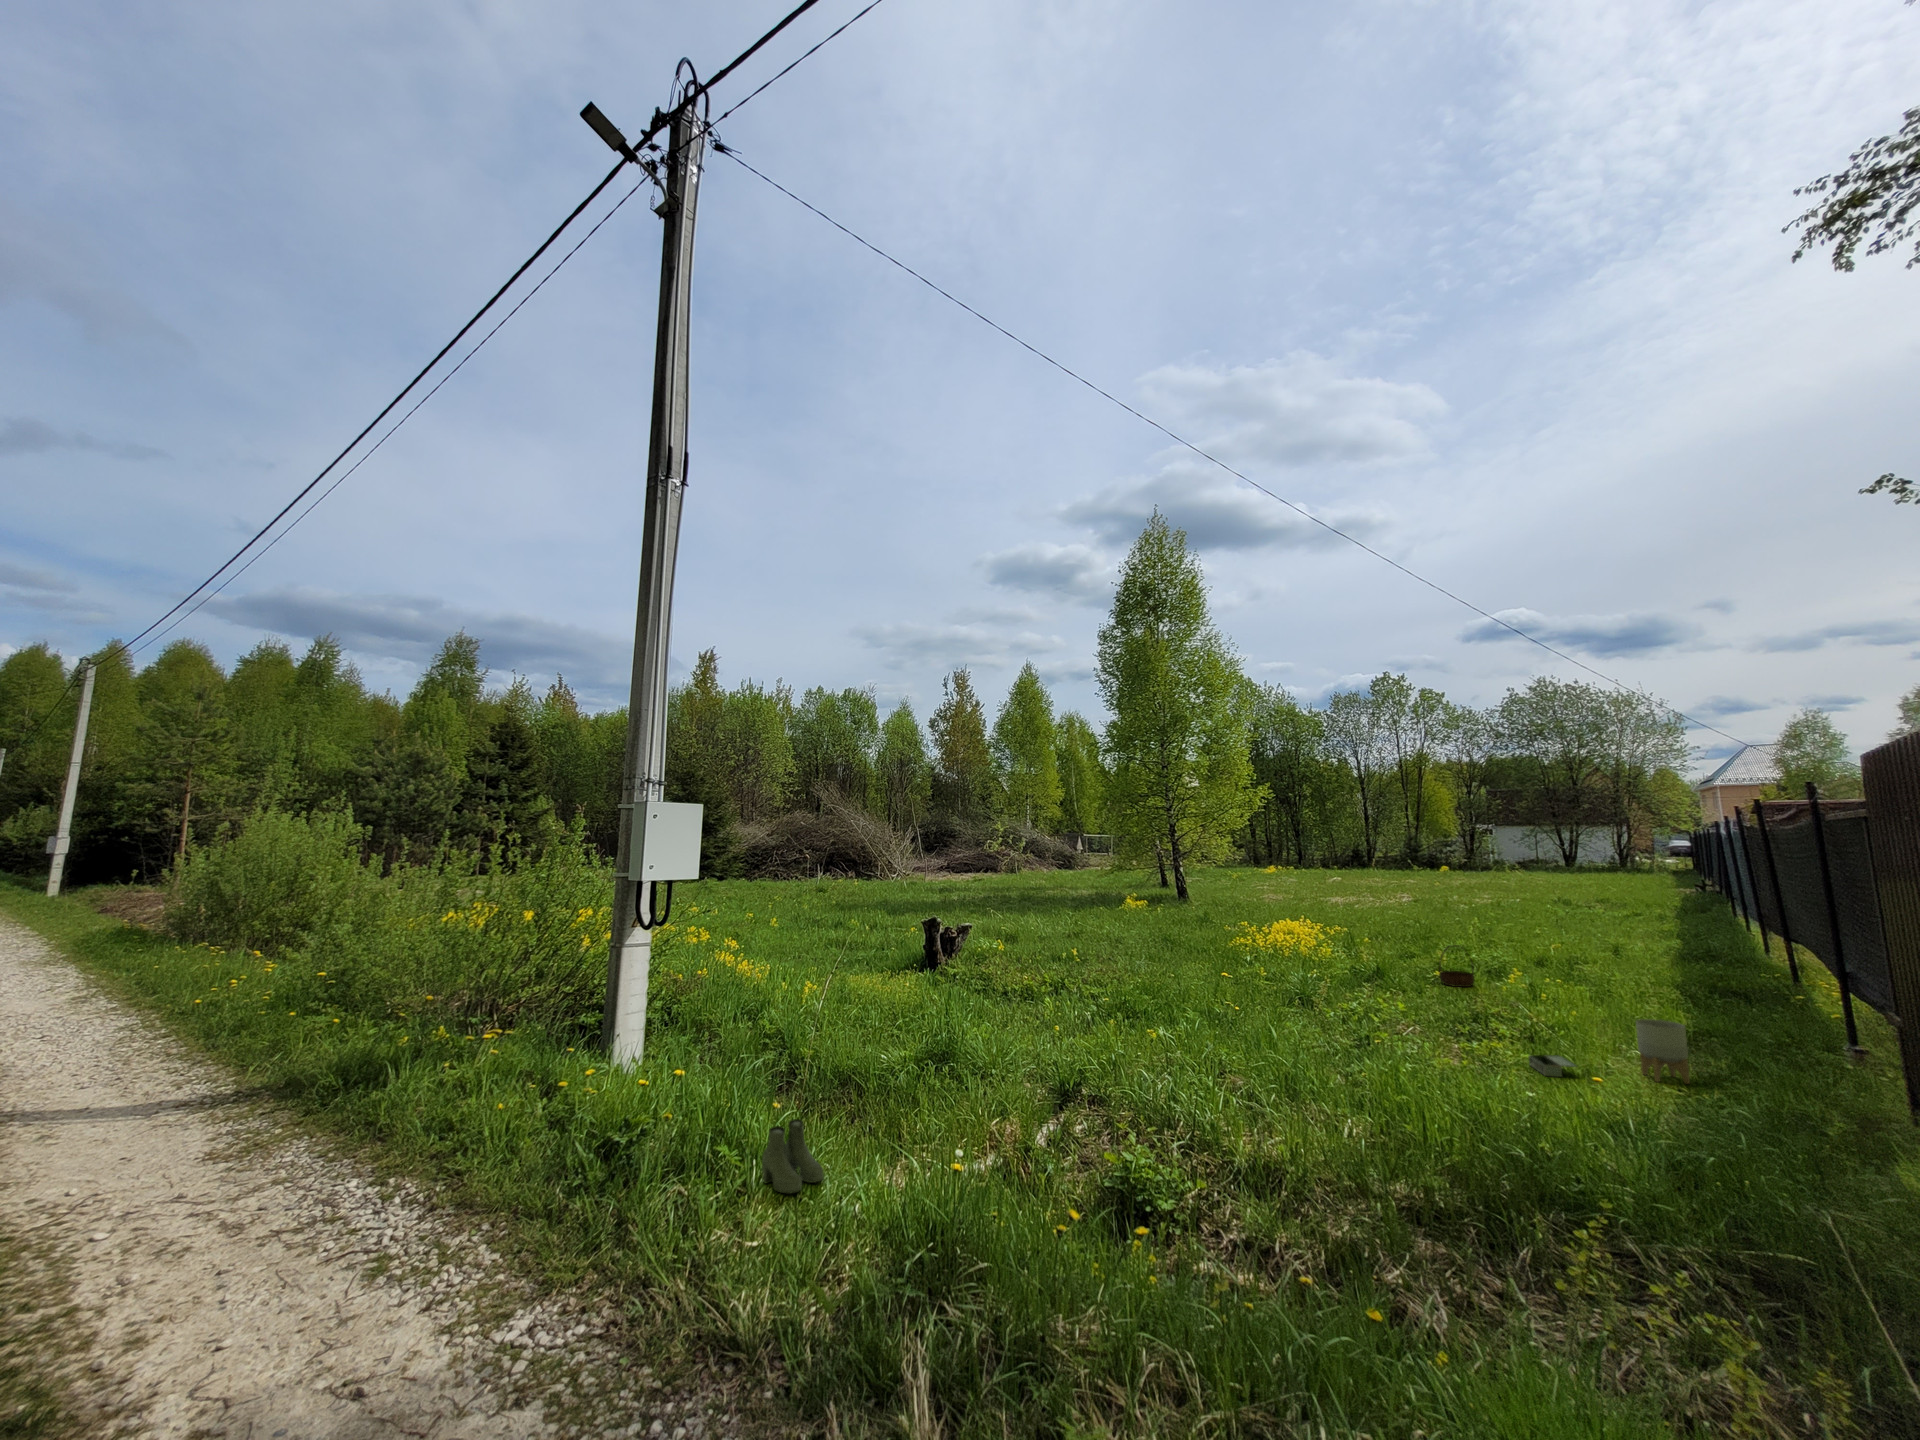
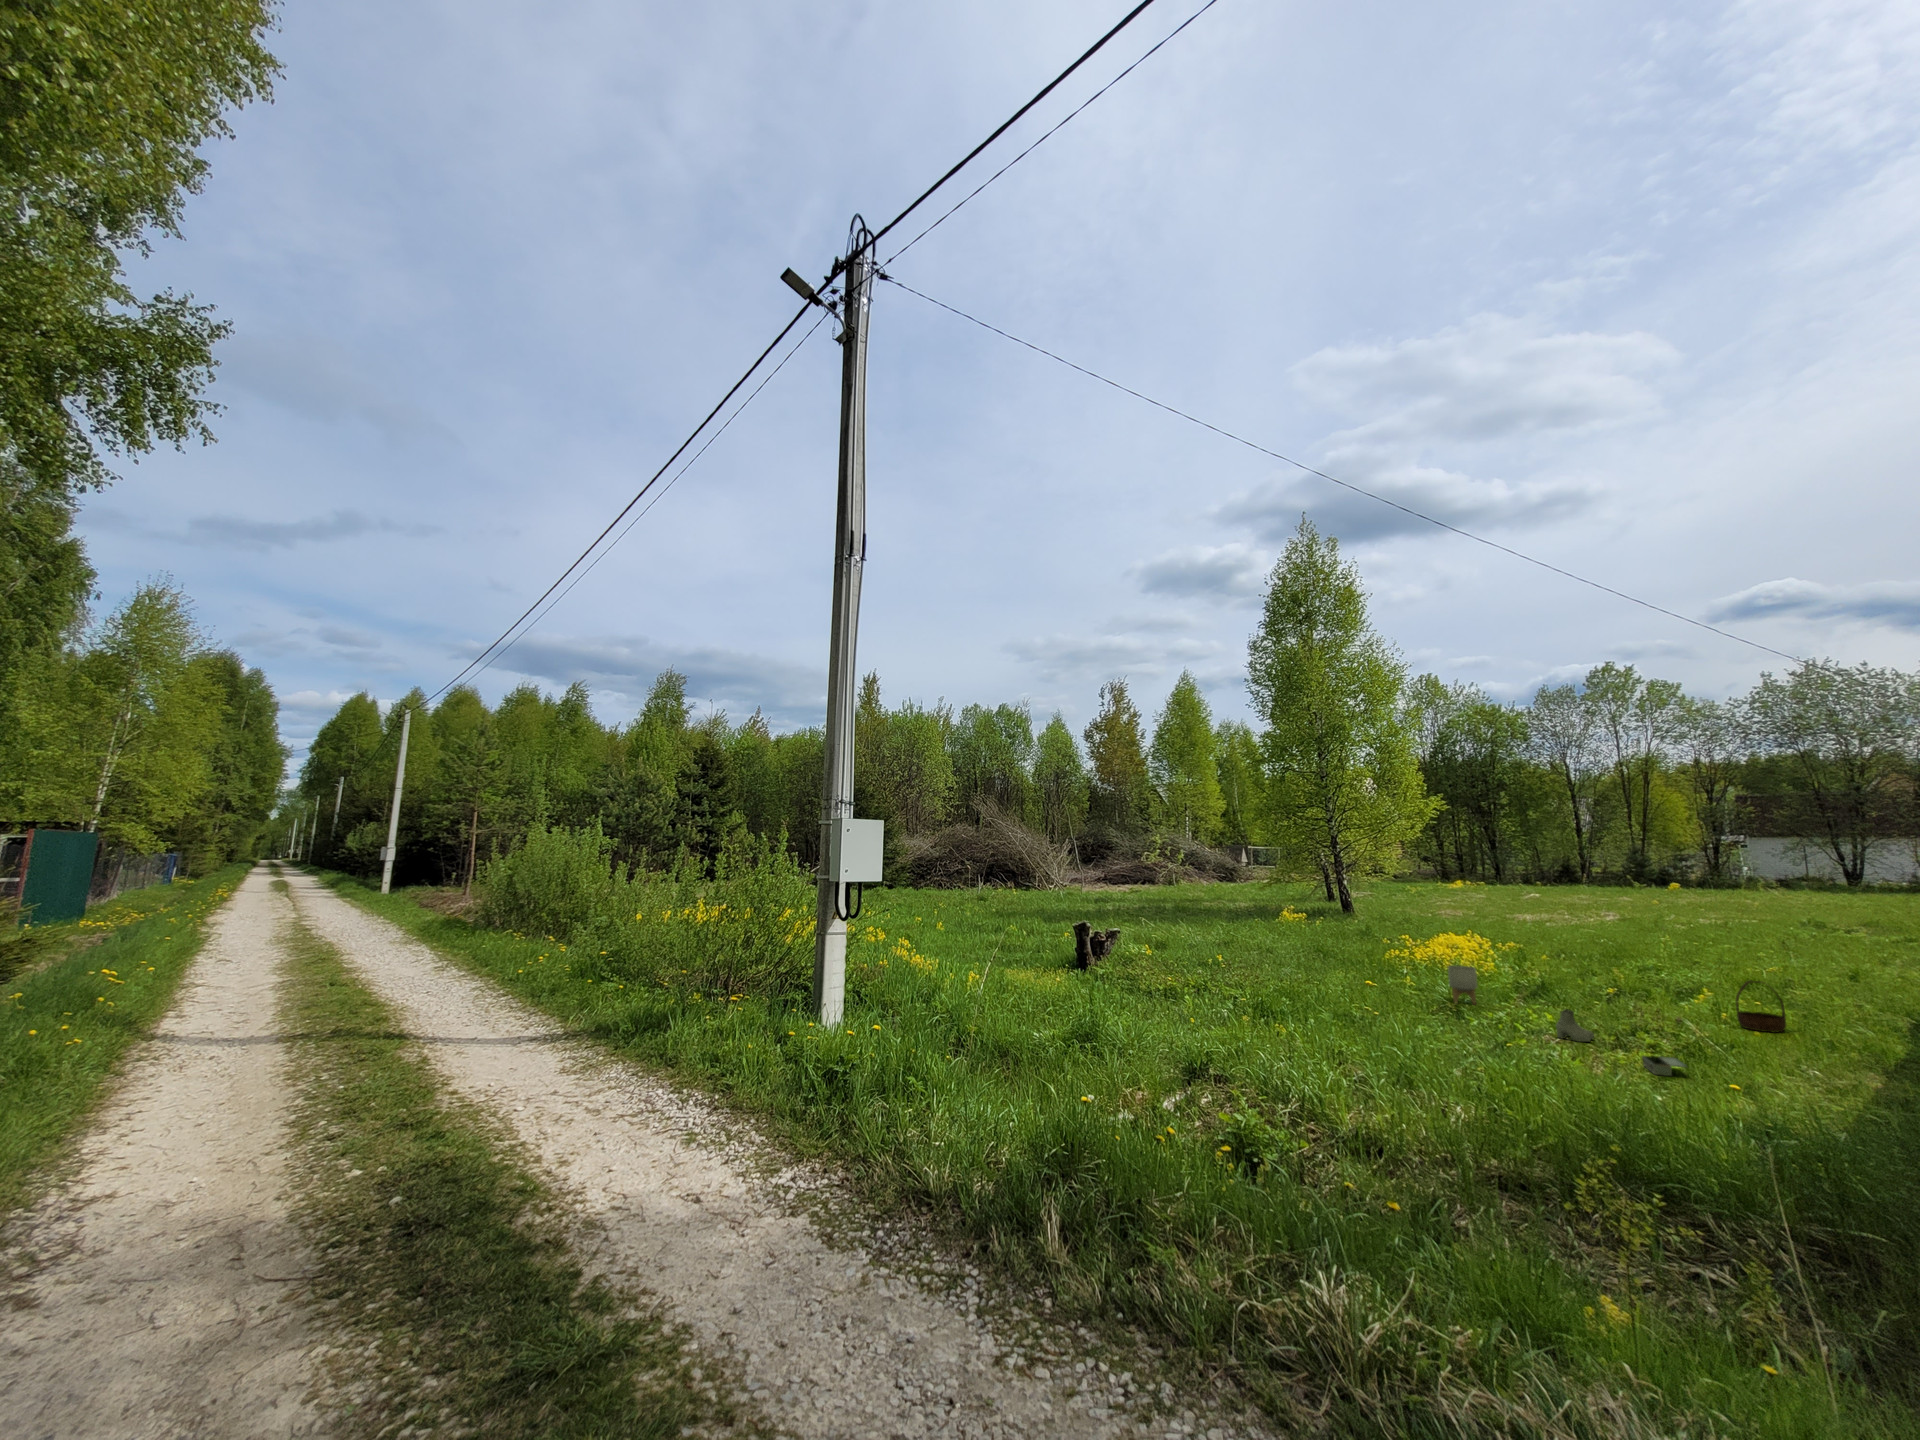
basket: present [1439,945,1474,987] -> present [1736,981,1787,1033]
planter: present [1636,1019,1690,1084] -> present [1448,966,1477,1005]
boots: present [762,1119,824,1194] -> present [1556,1009,1594,1042]

